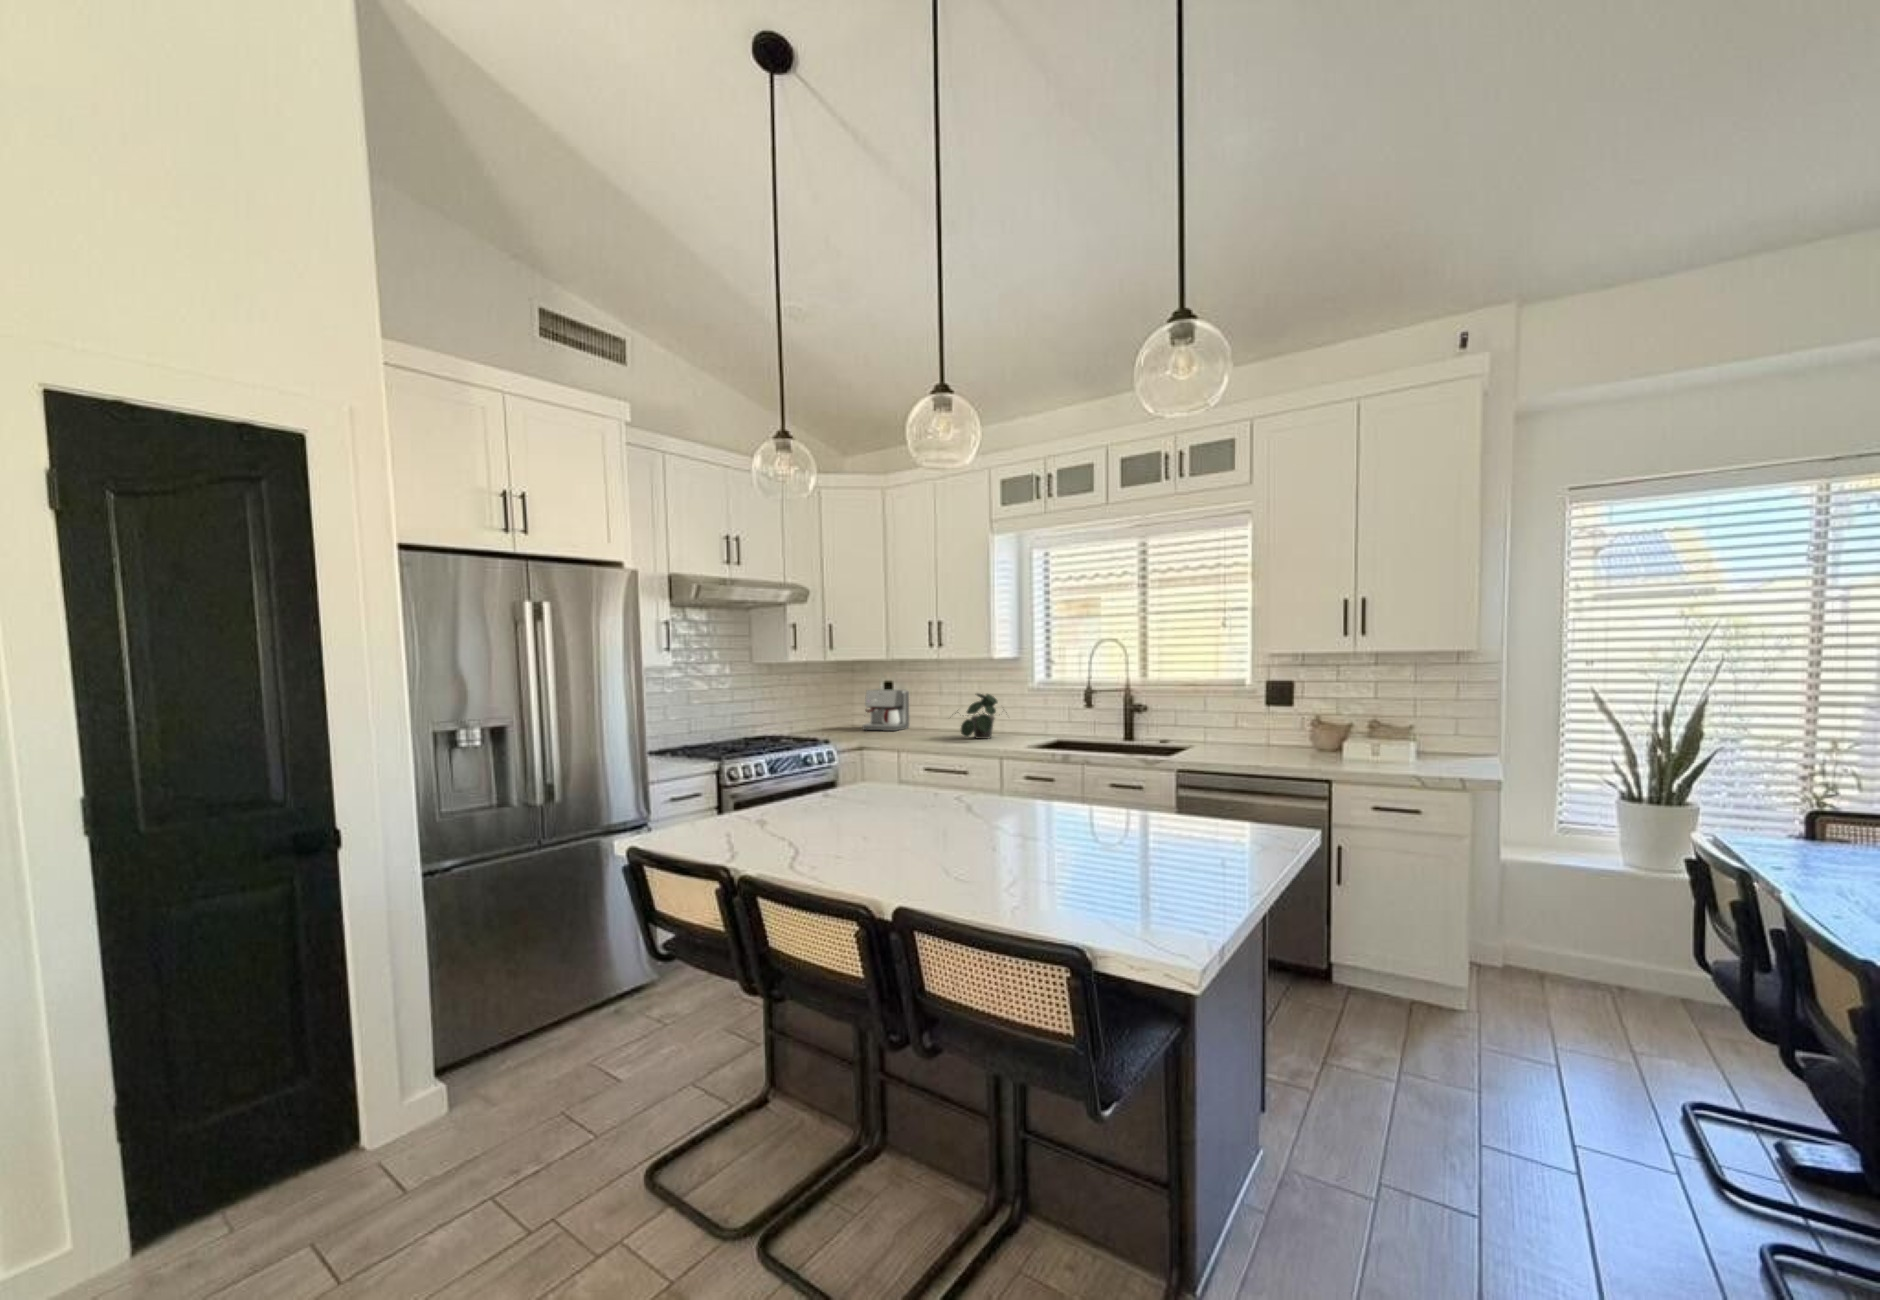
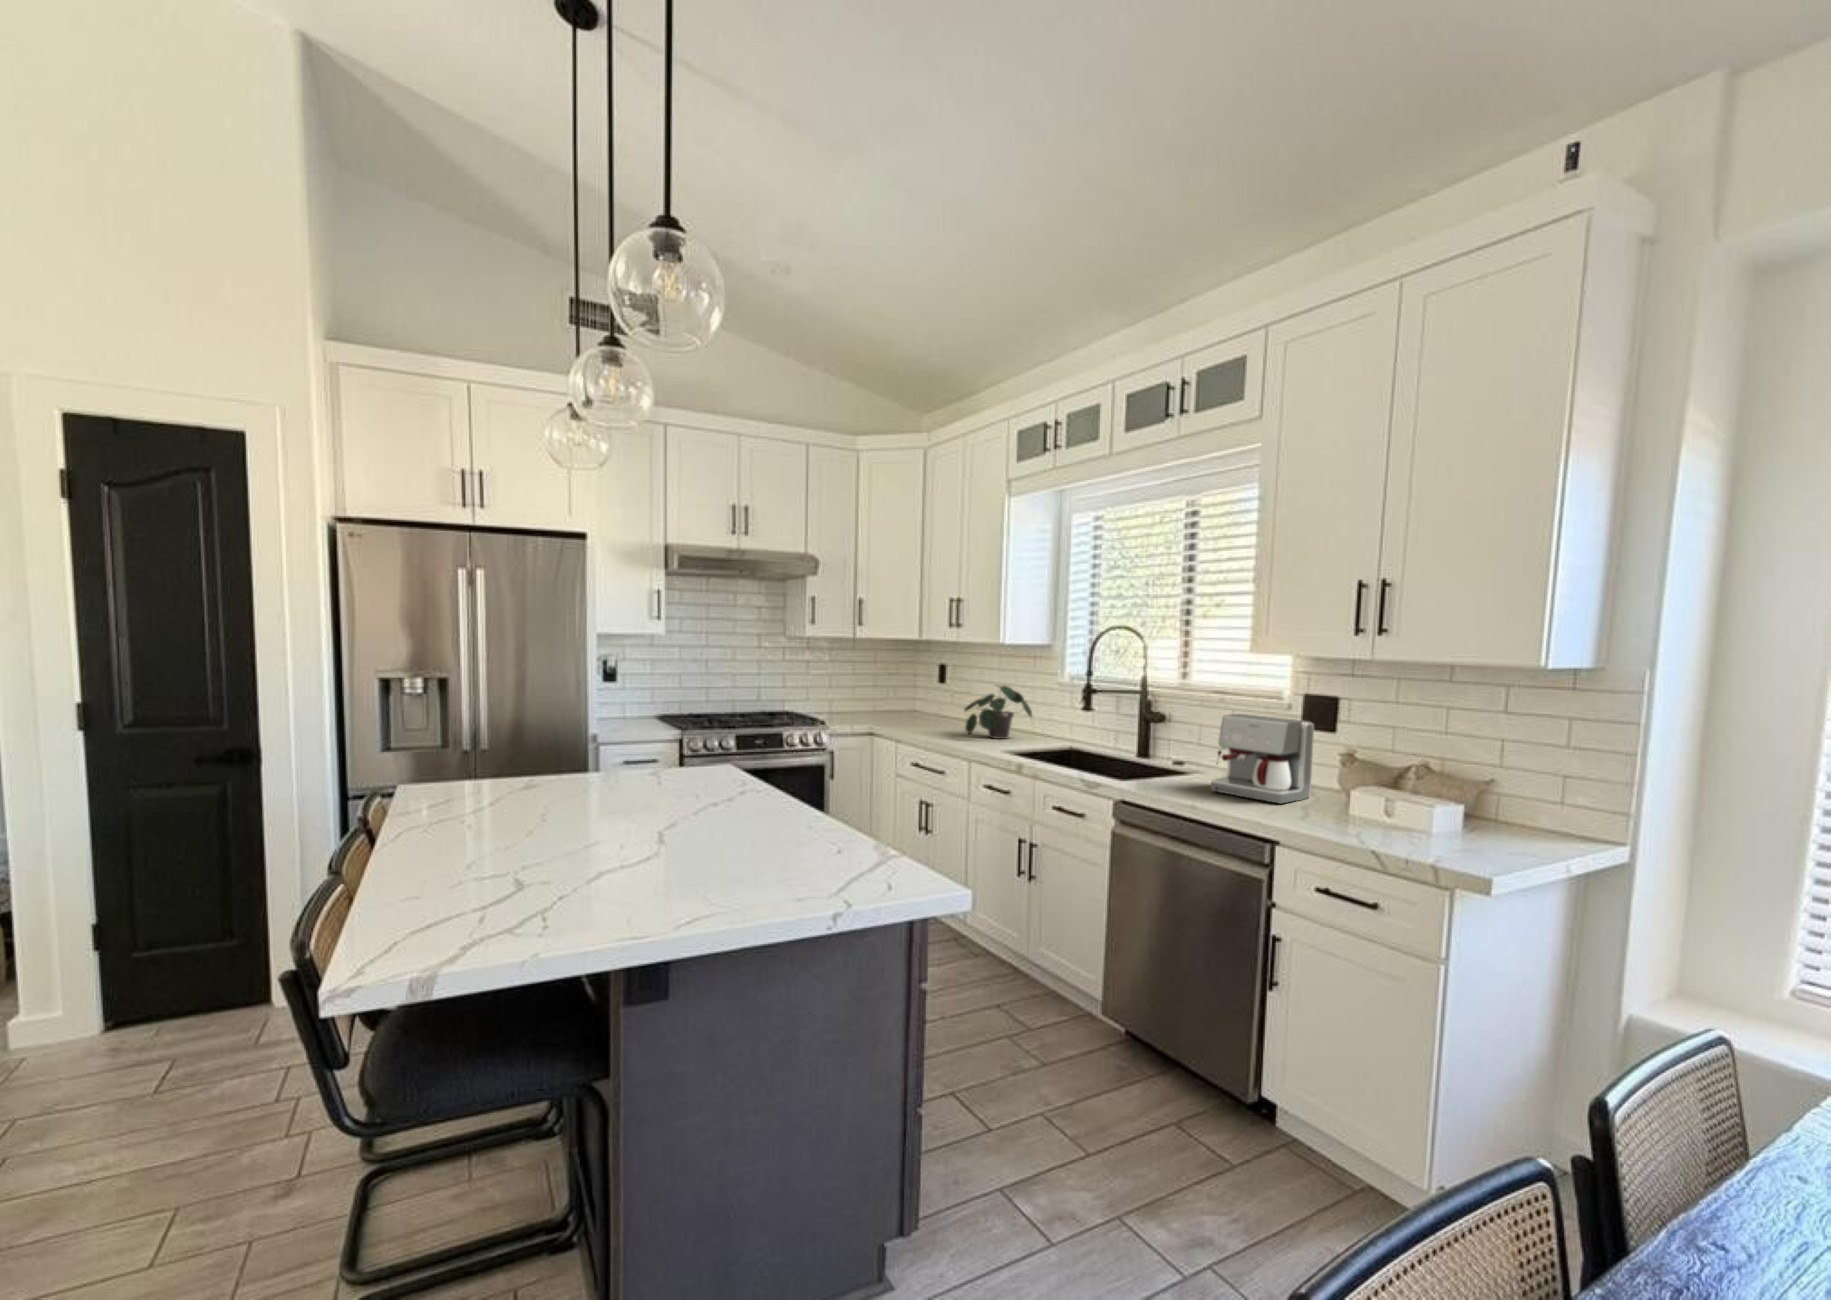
coffee maker: present [863,689,910,731] -> present [1211,714,1314,804]

